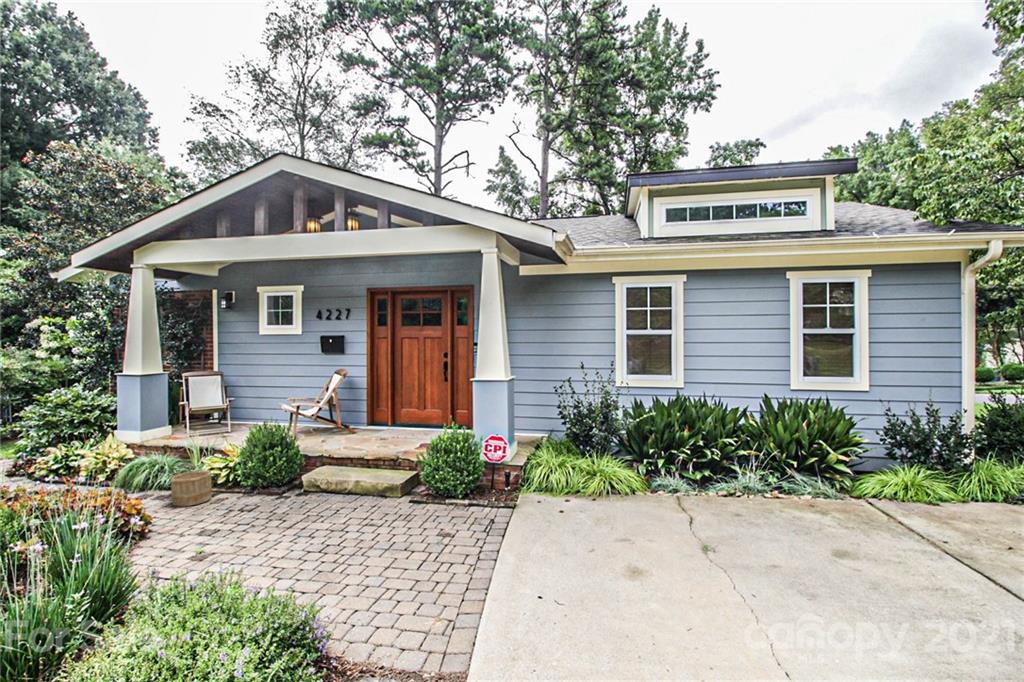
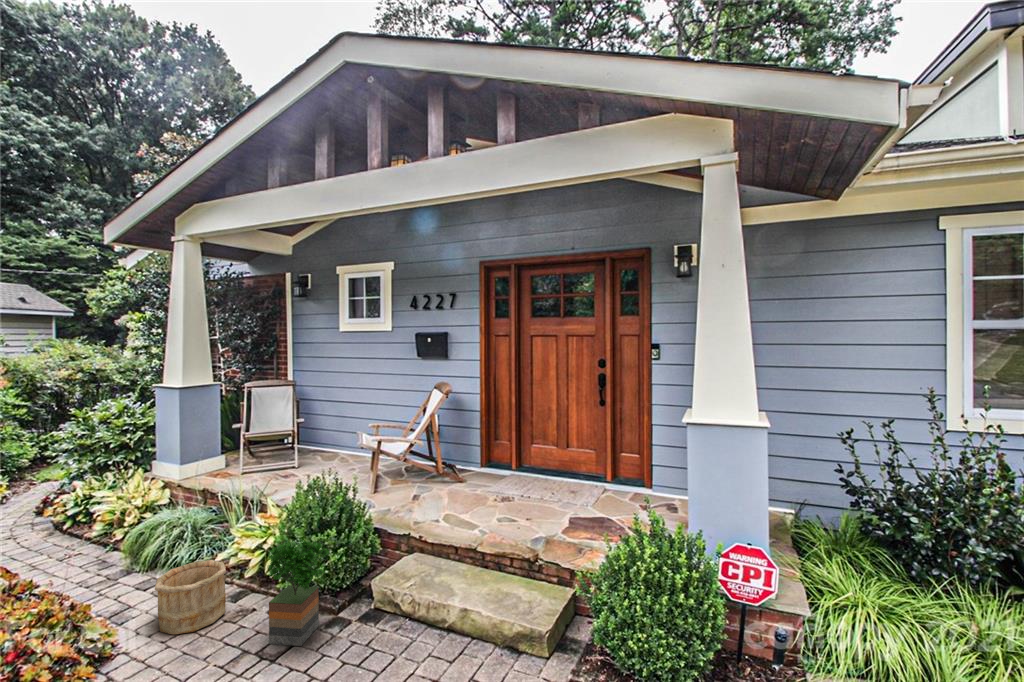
potted tree: none [242,450,279,505] -> present [268,540,329,646]

